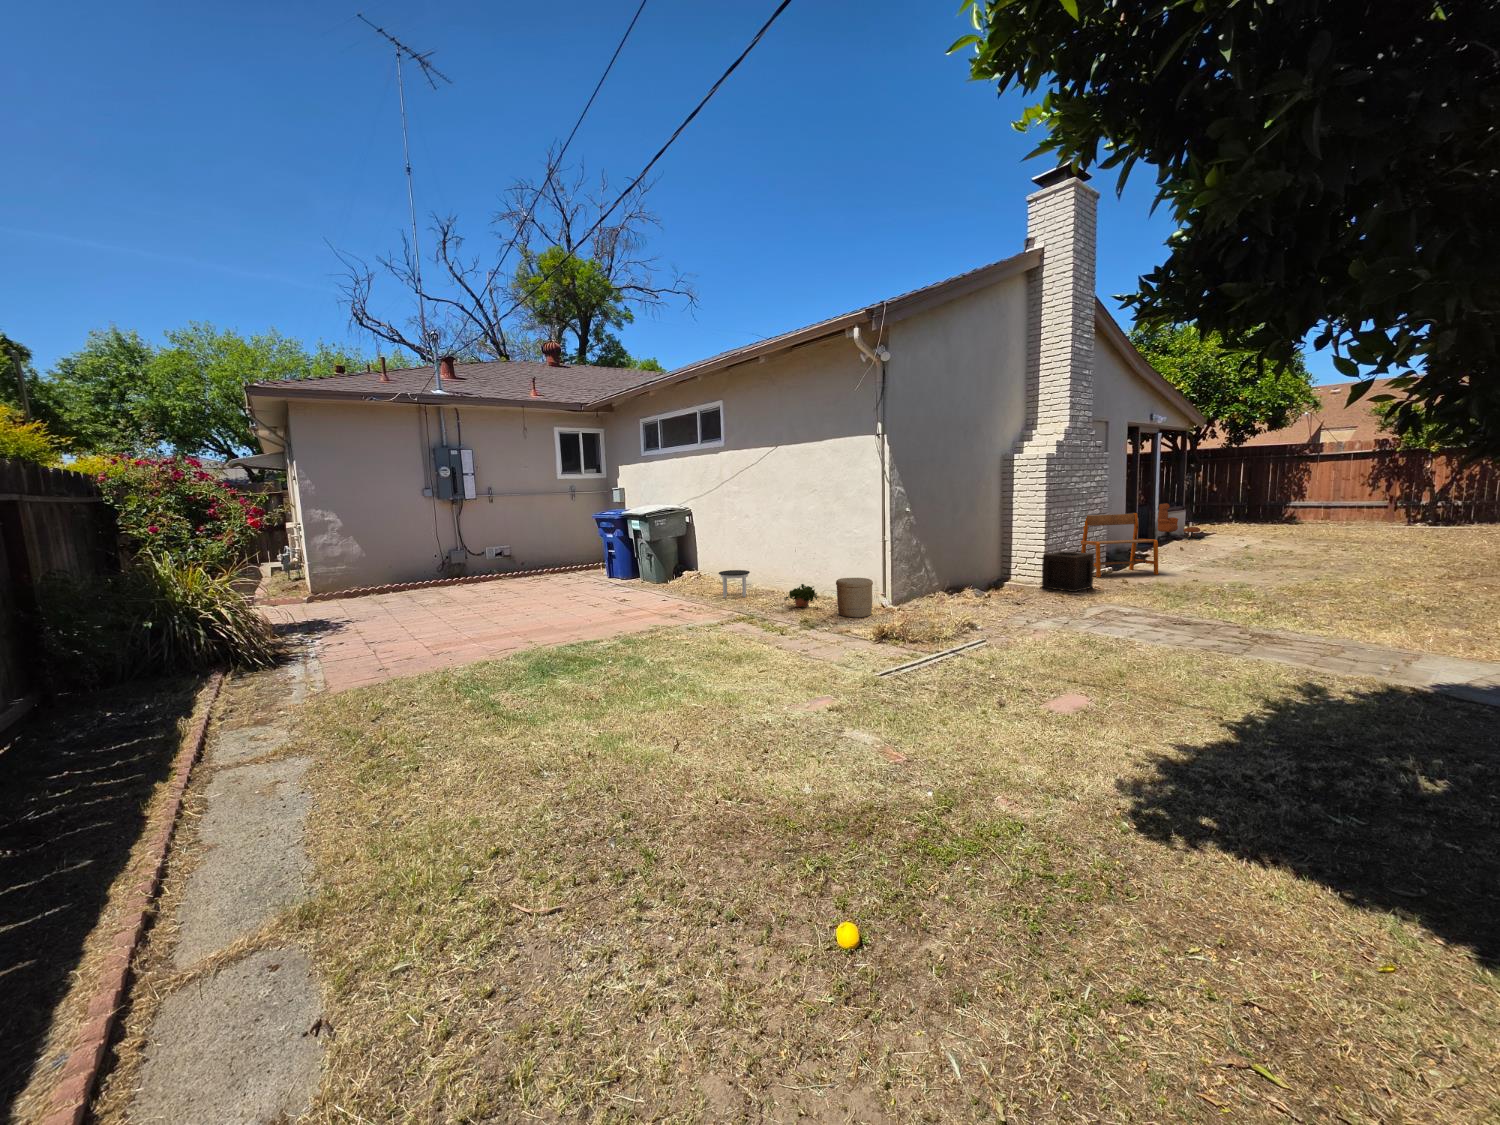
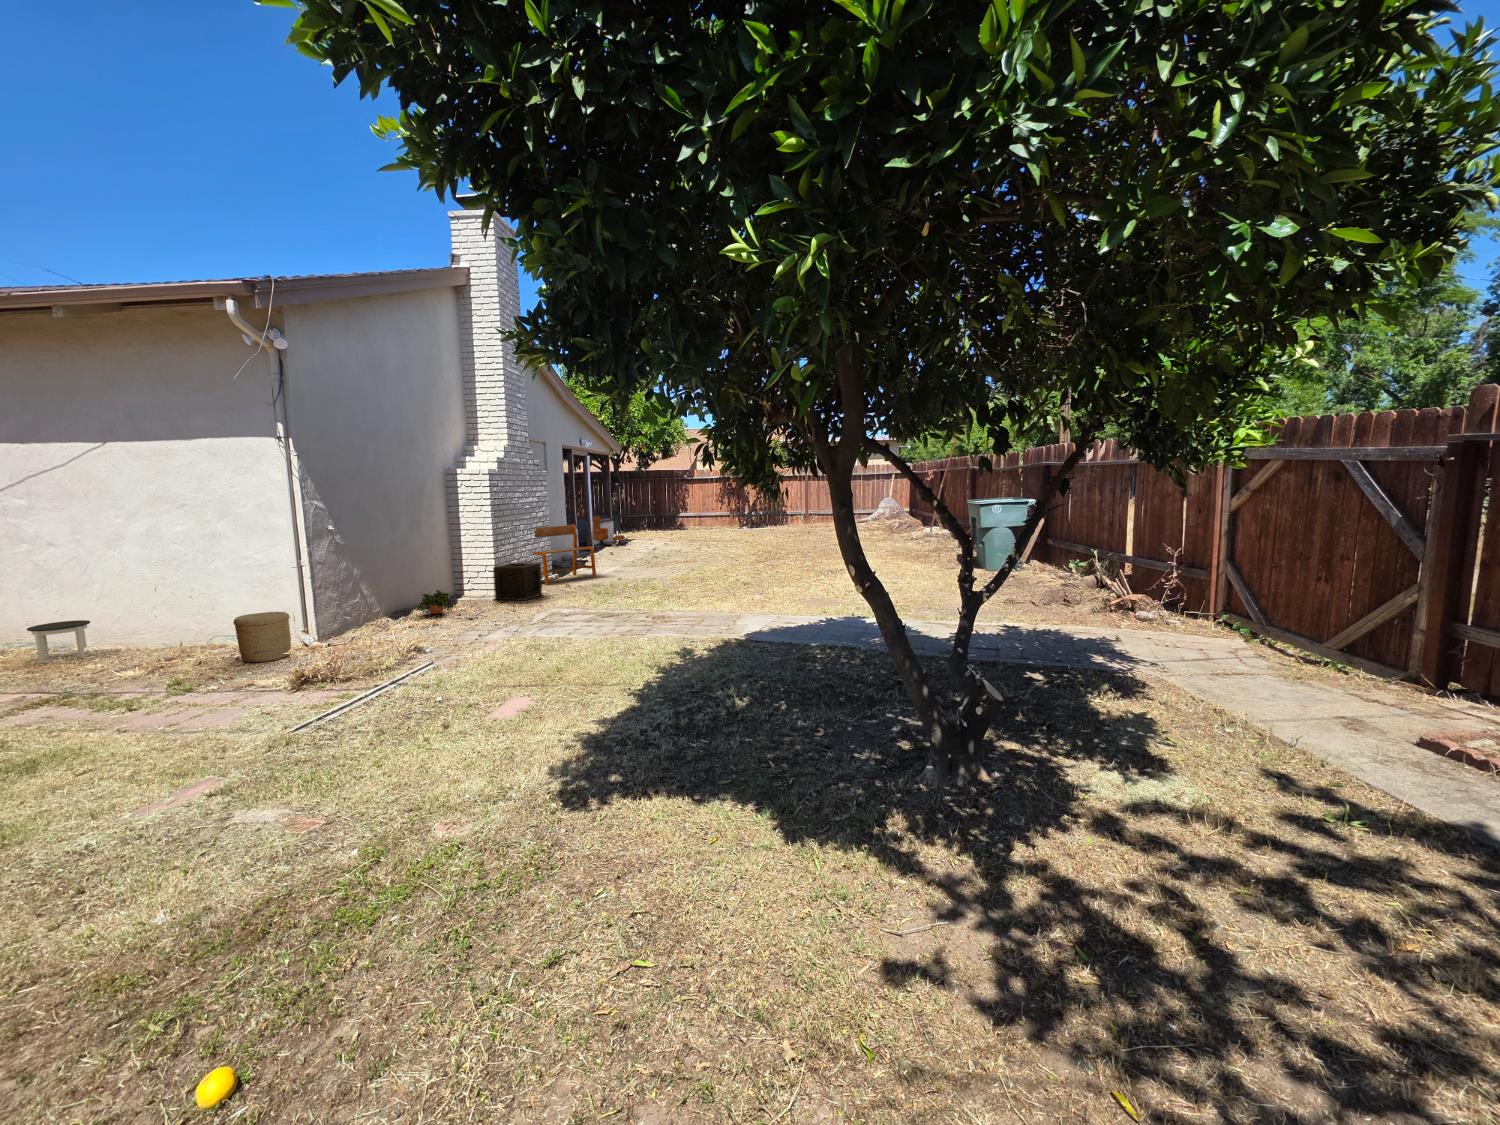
potted plant: present [784,584,818,609] -> present [417,590,450,614]

